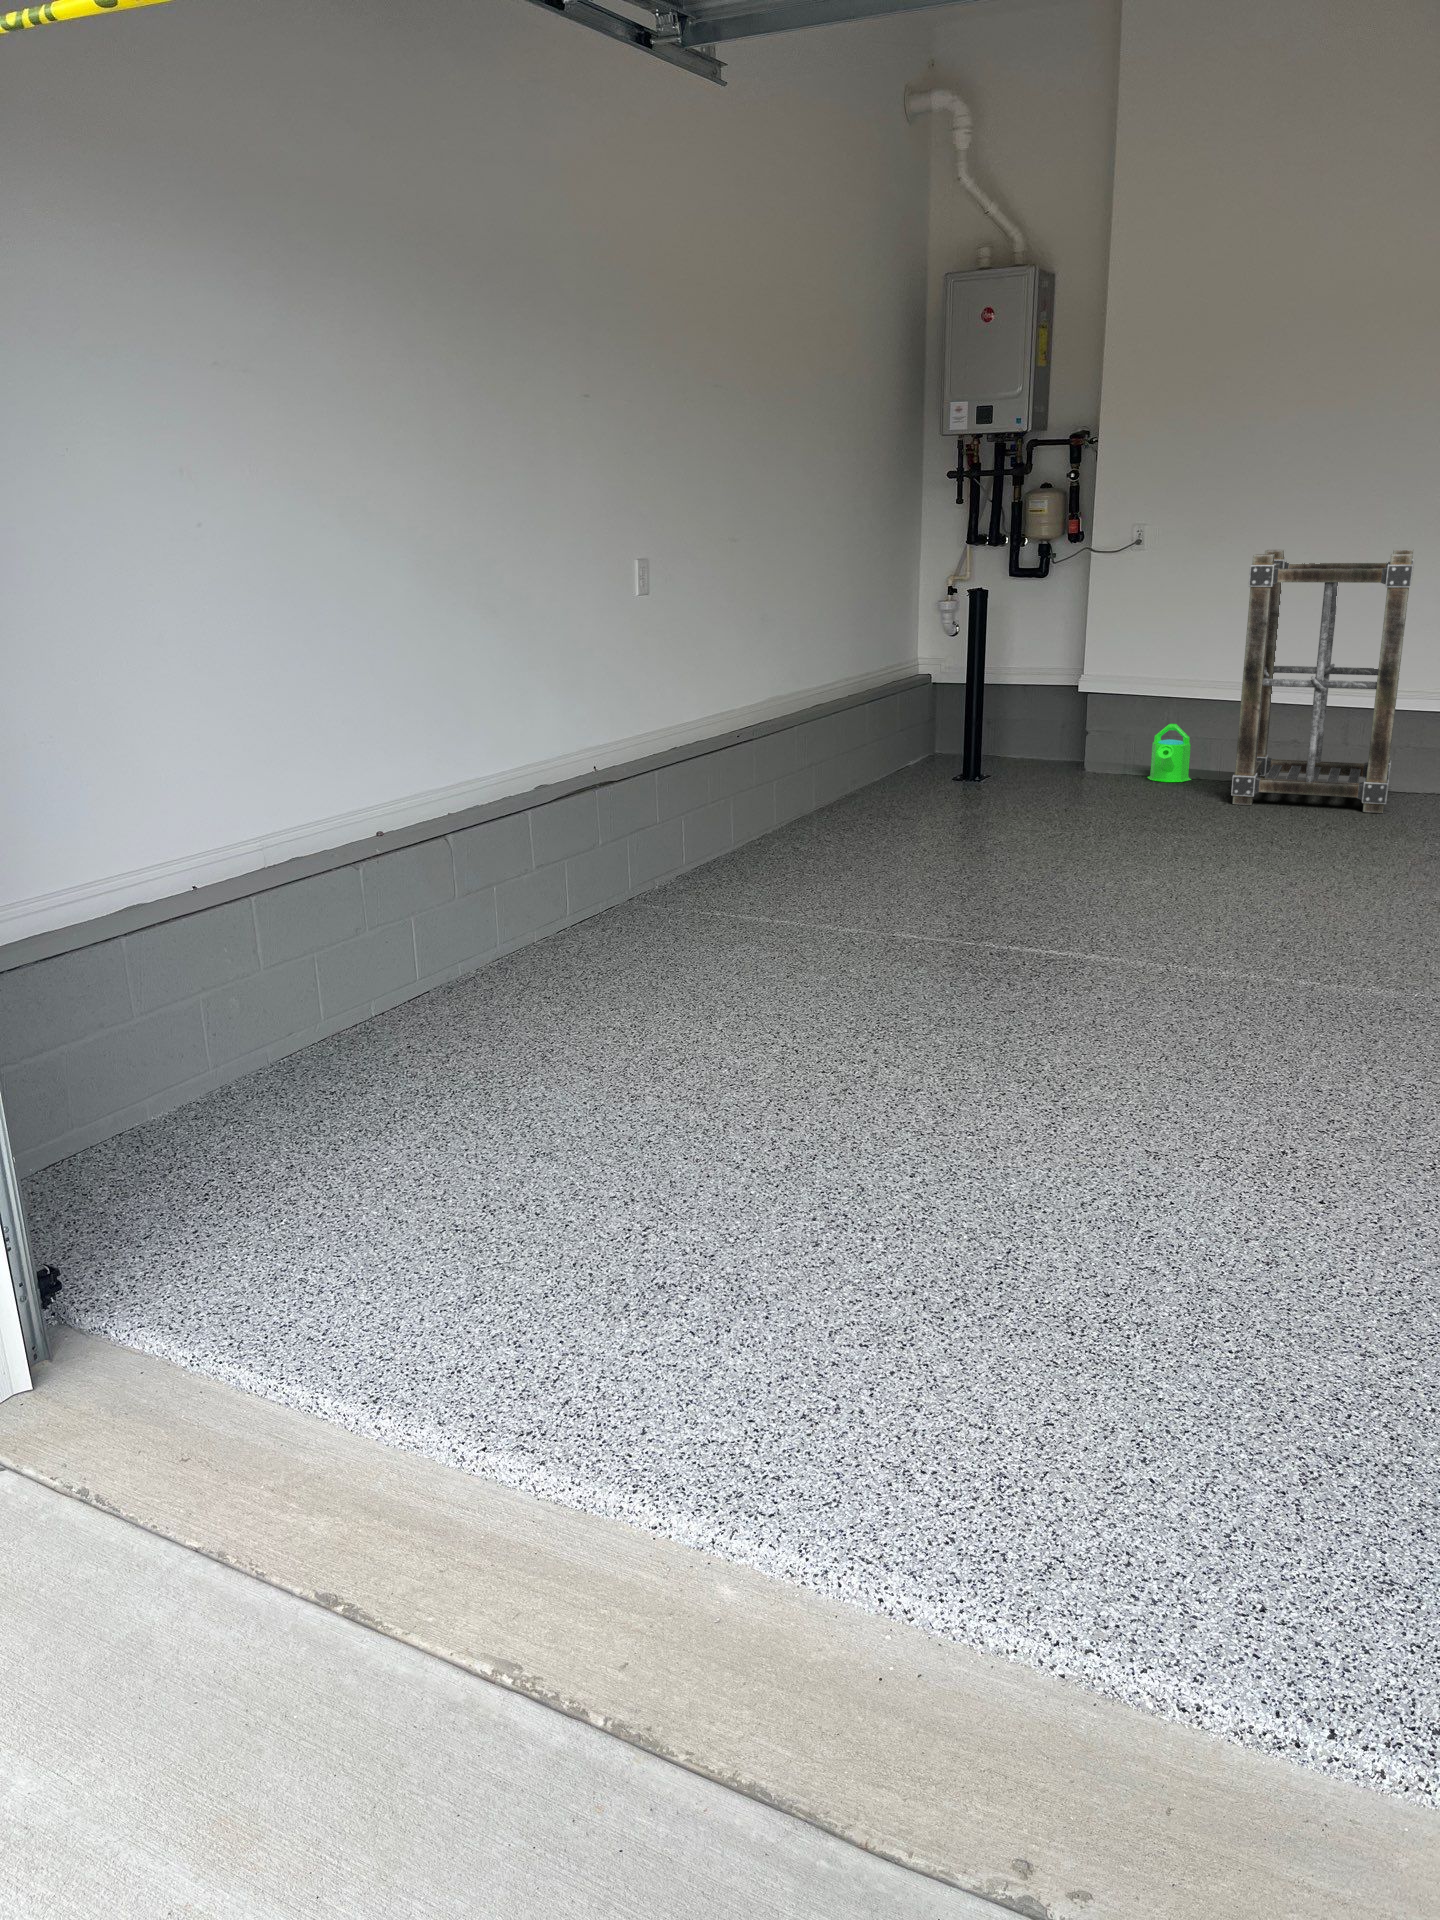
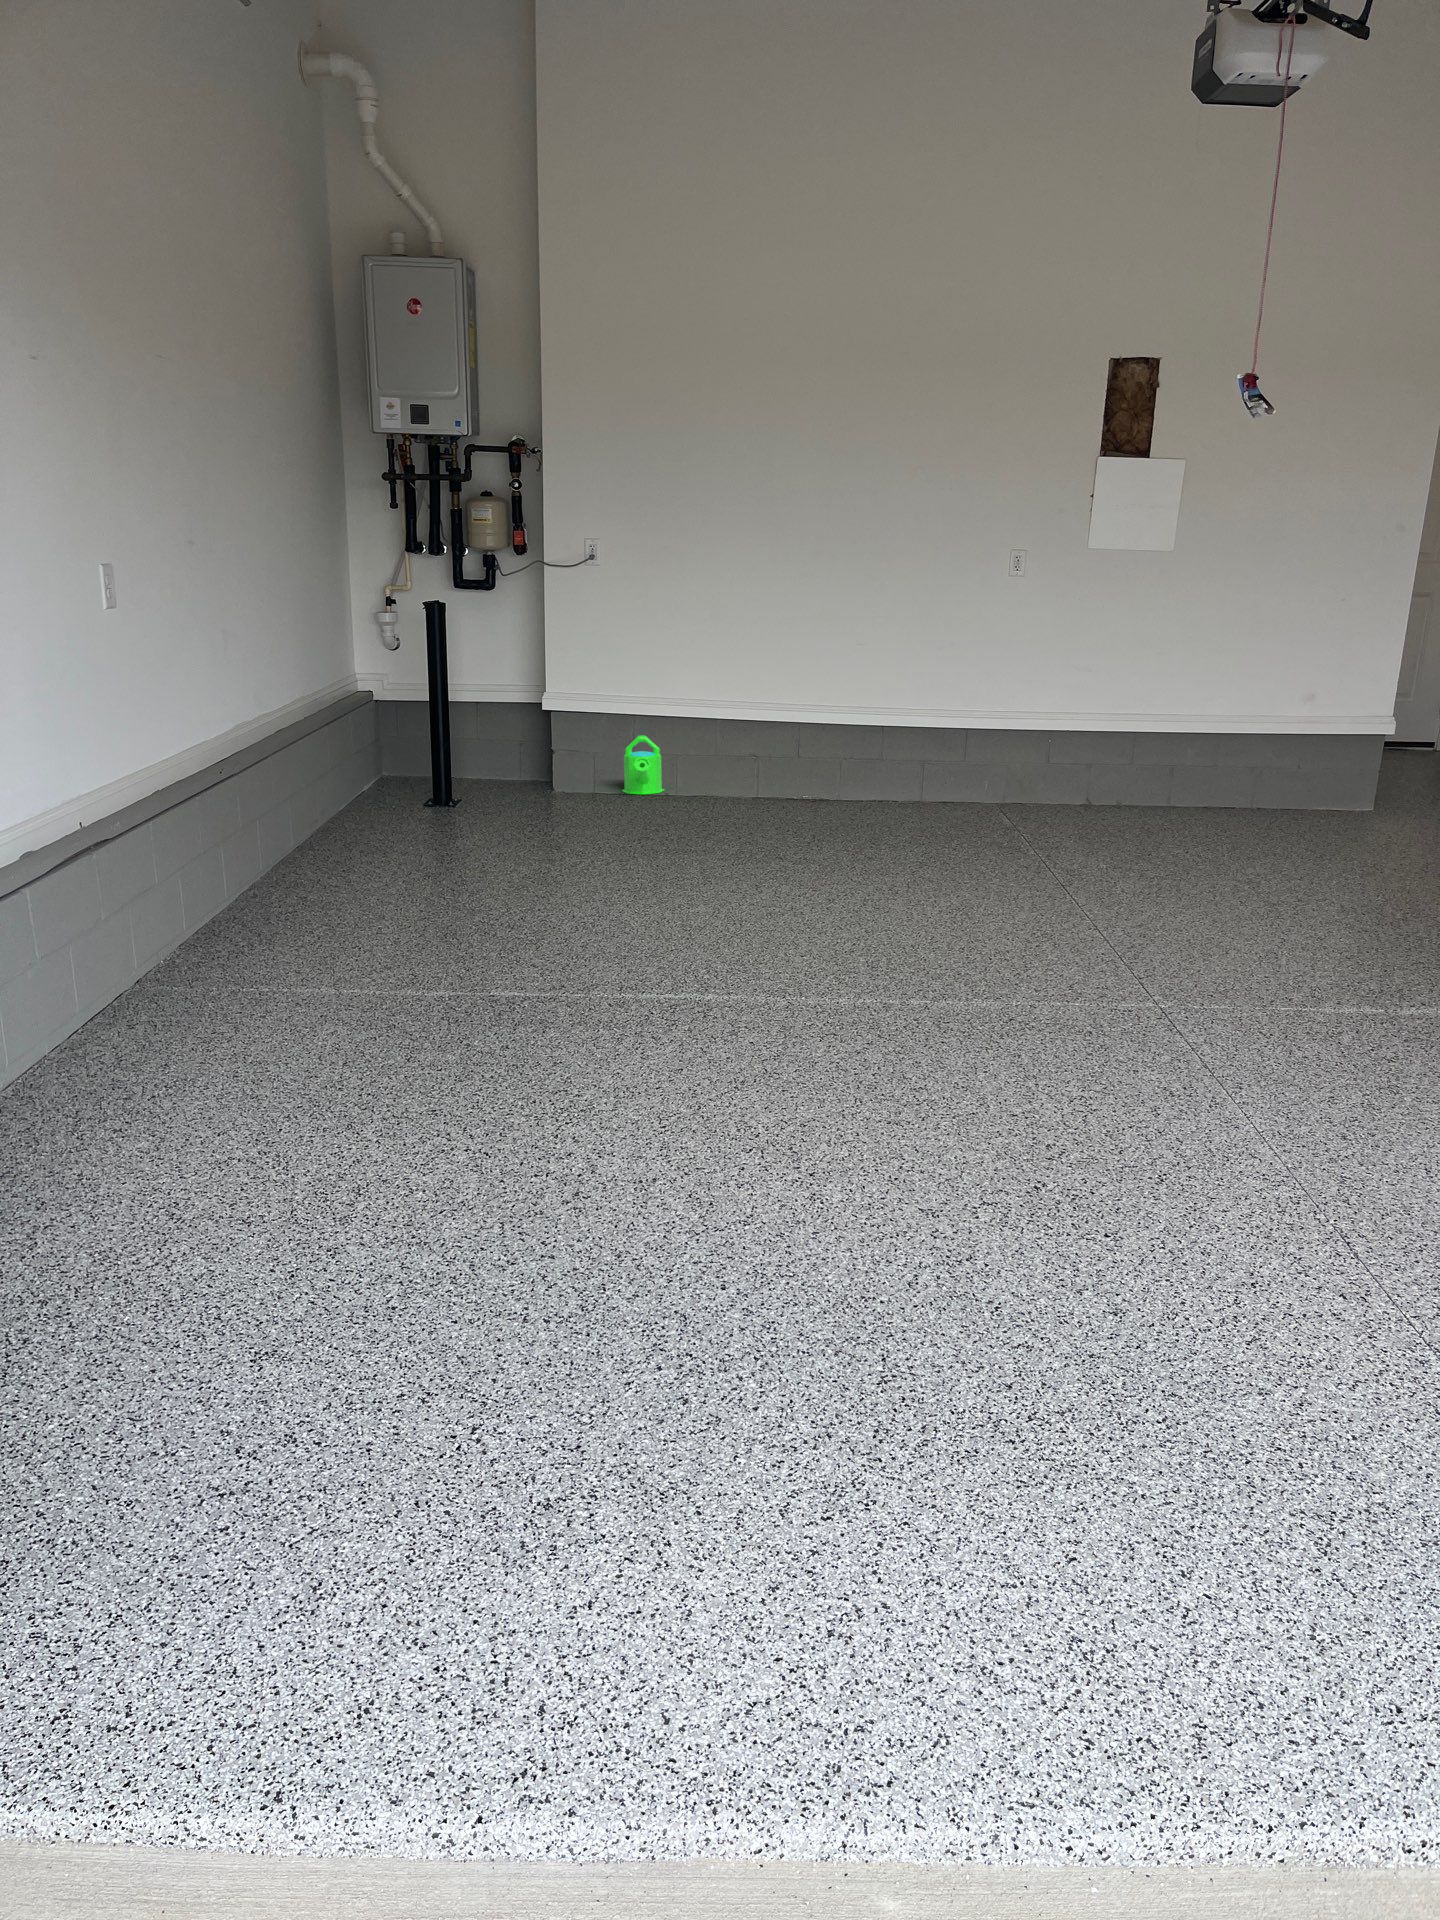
shelving unit: present [1231,550,1414,813] -> none [713,560,865,813]

